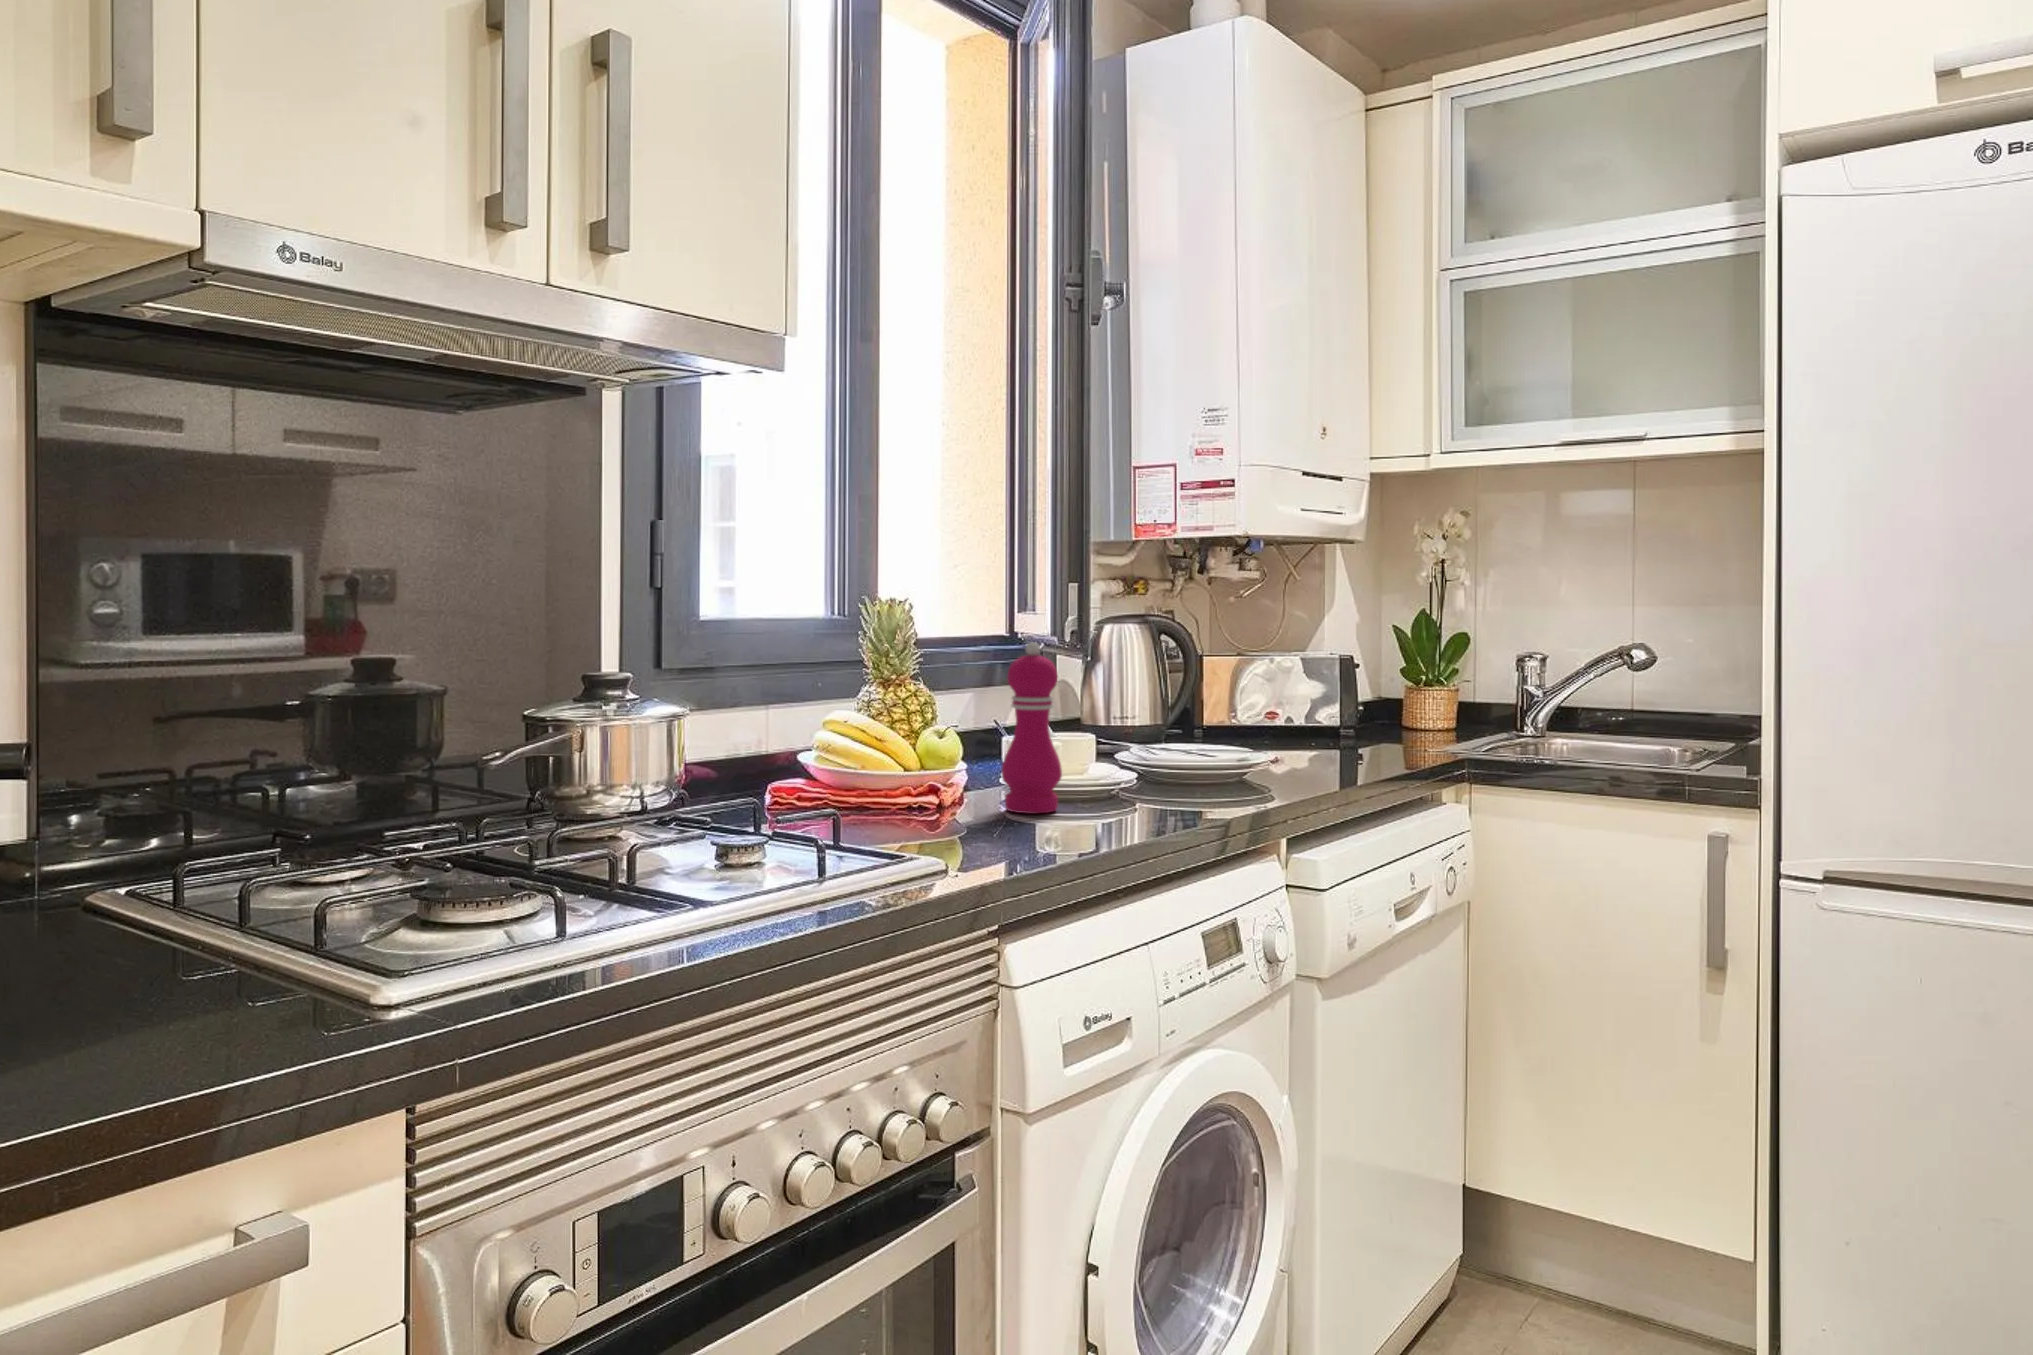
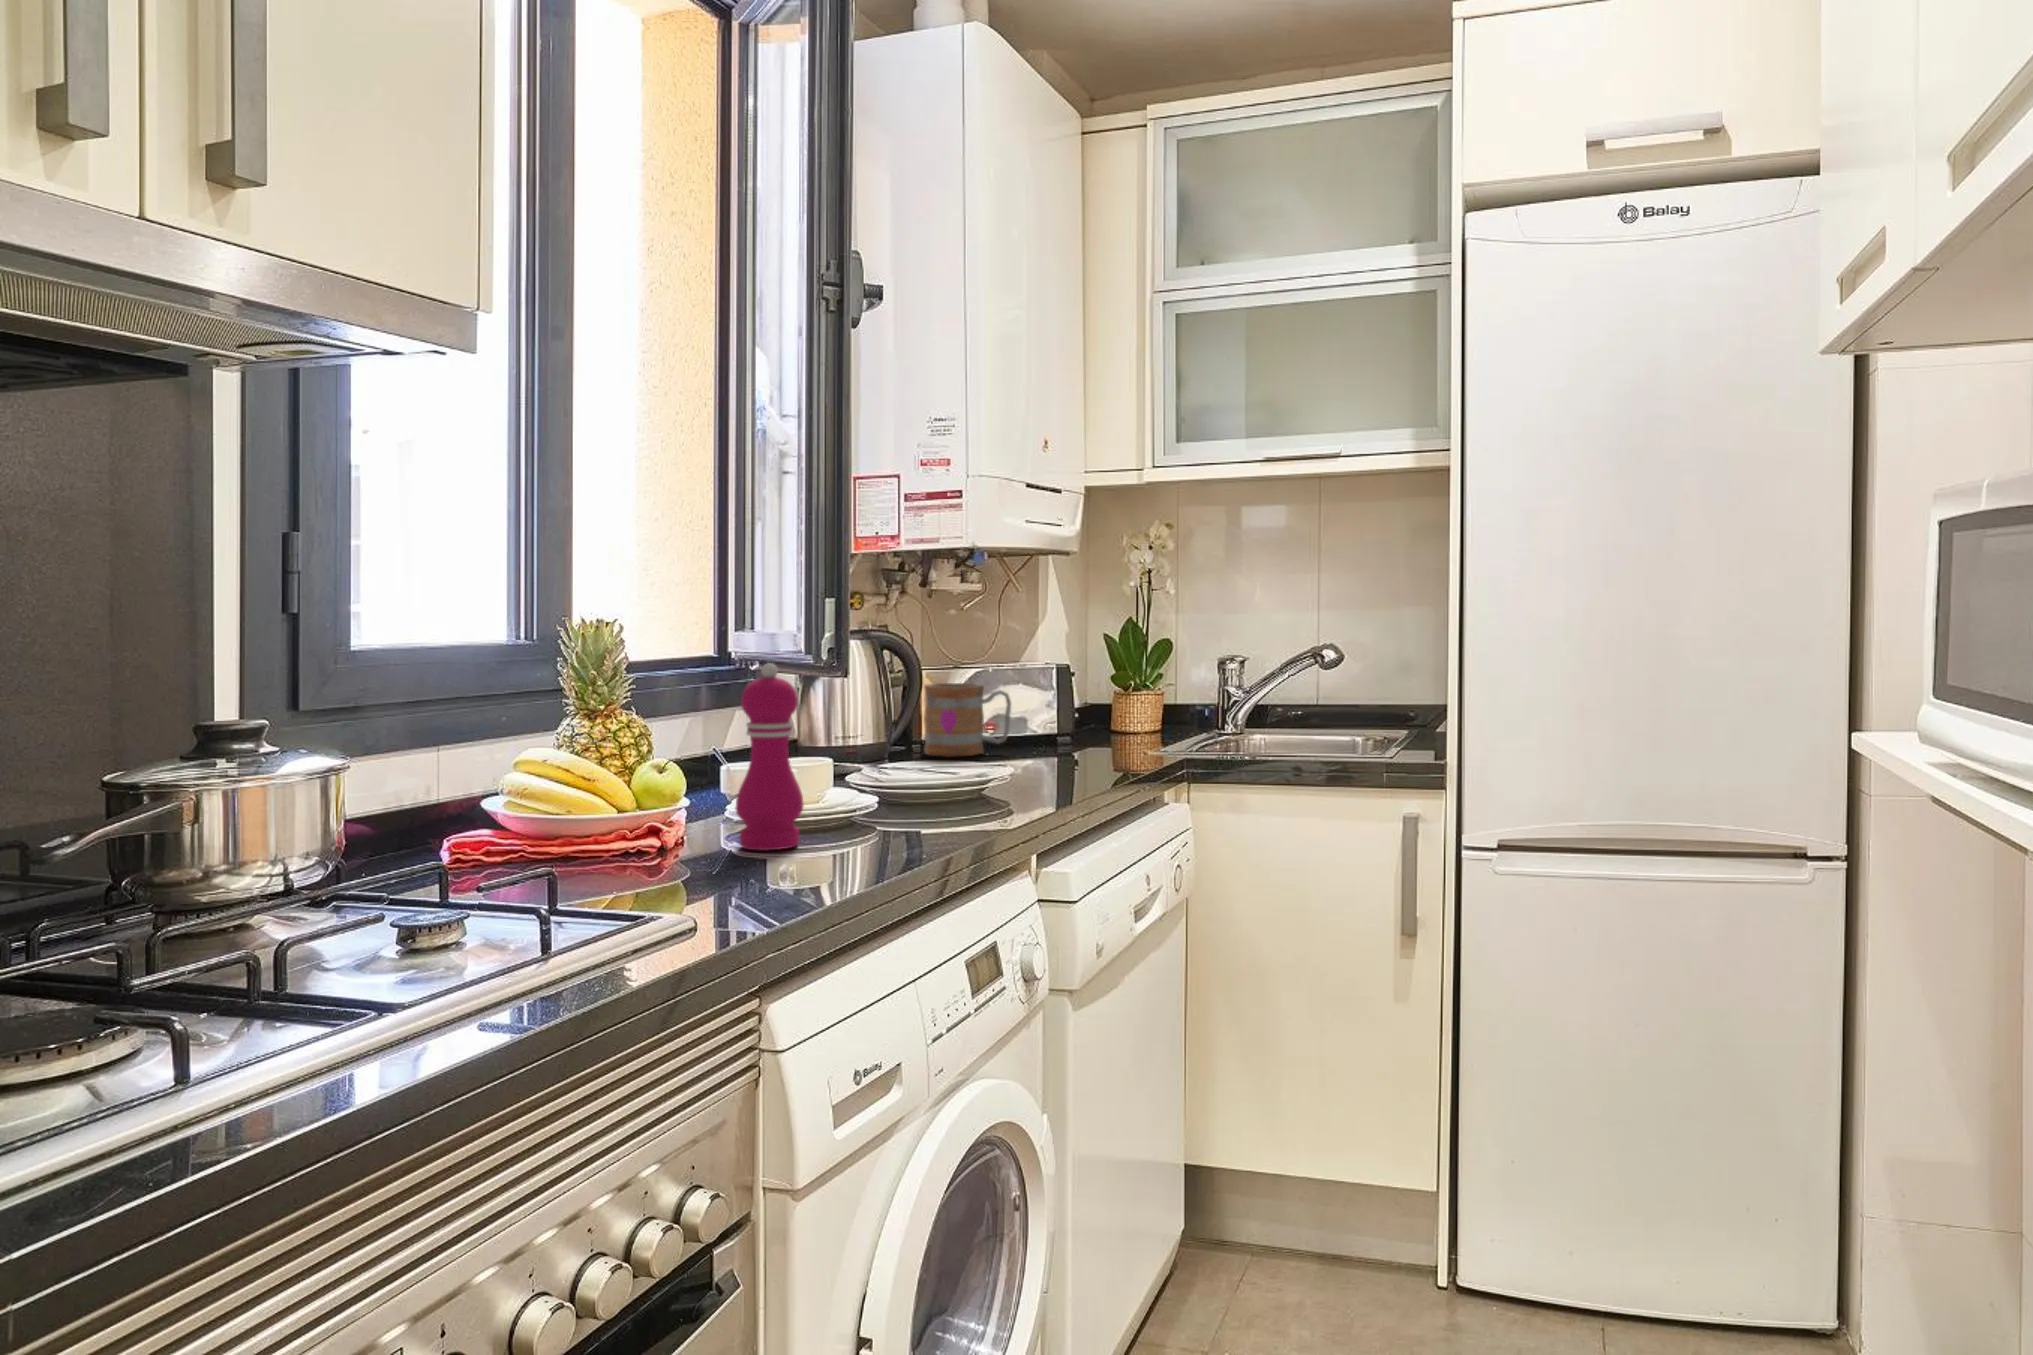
mug: none [1199,671,1286,743] -> present [924,683,1011,756]

